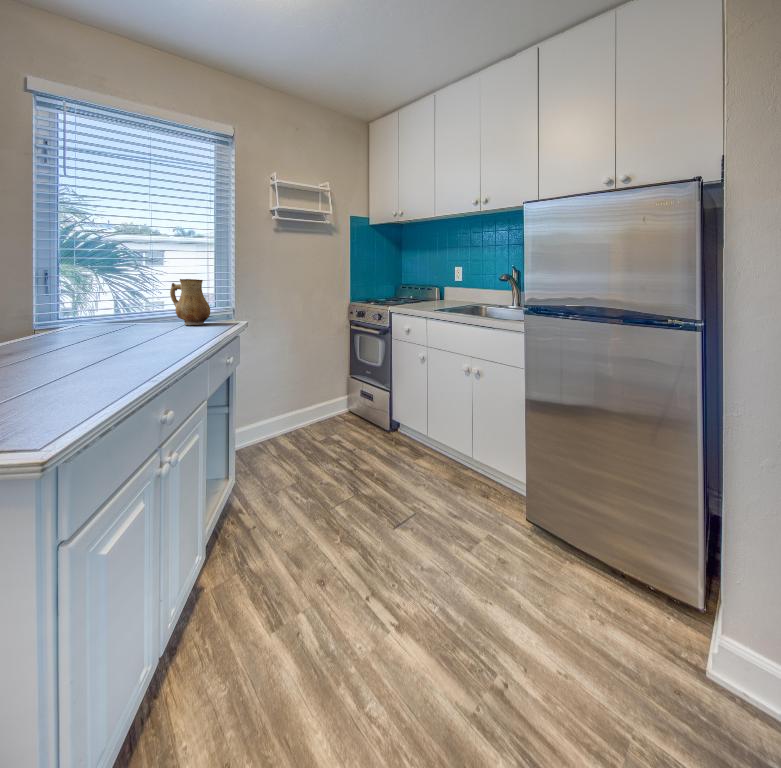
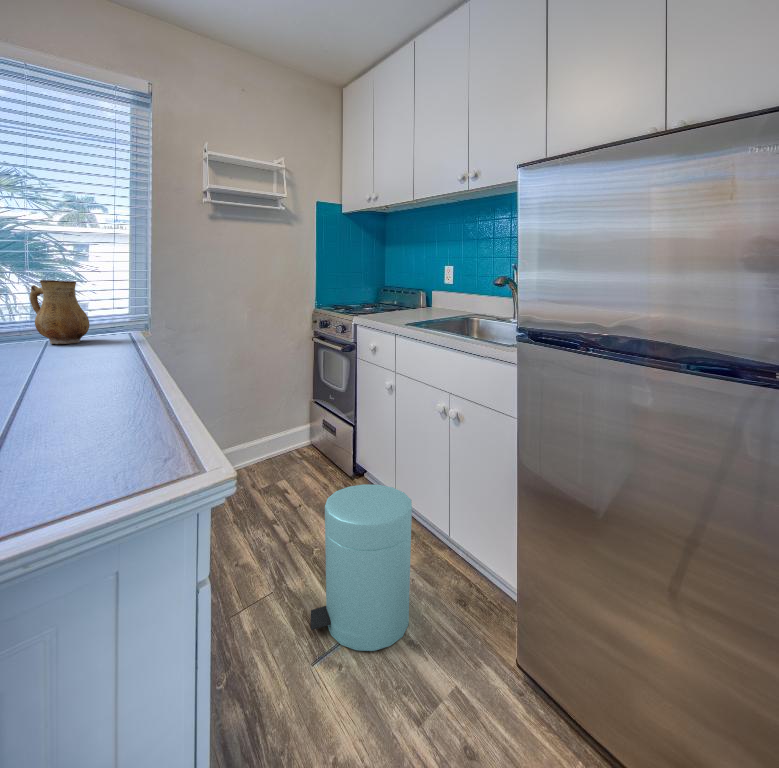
trash can: none [385,417,455,521] -> present [311,484,412,651]

